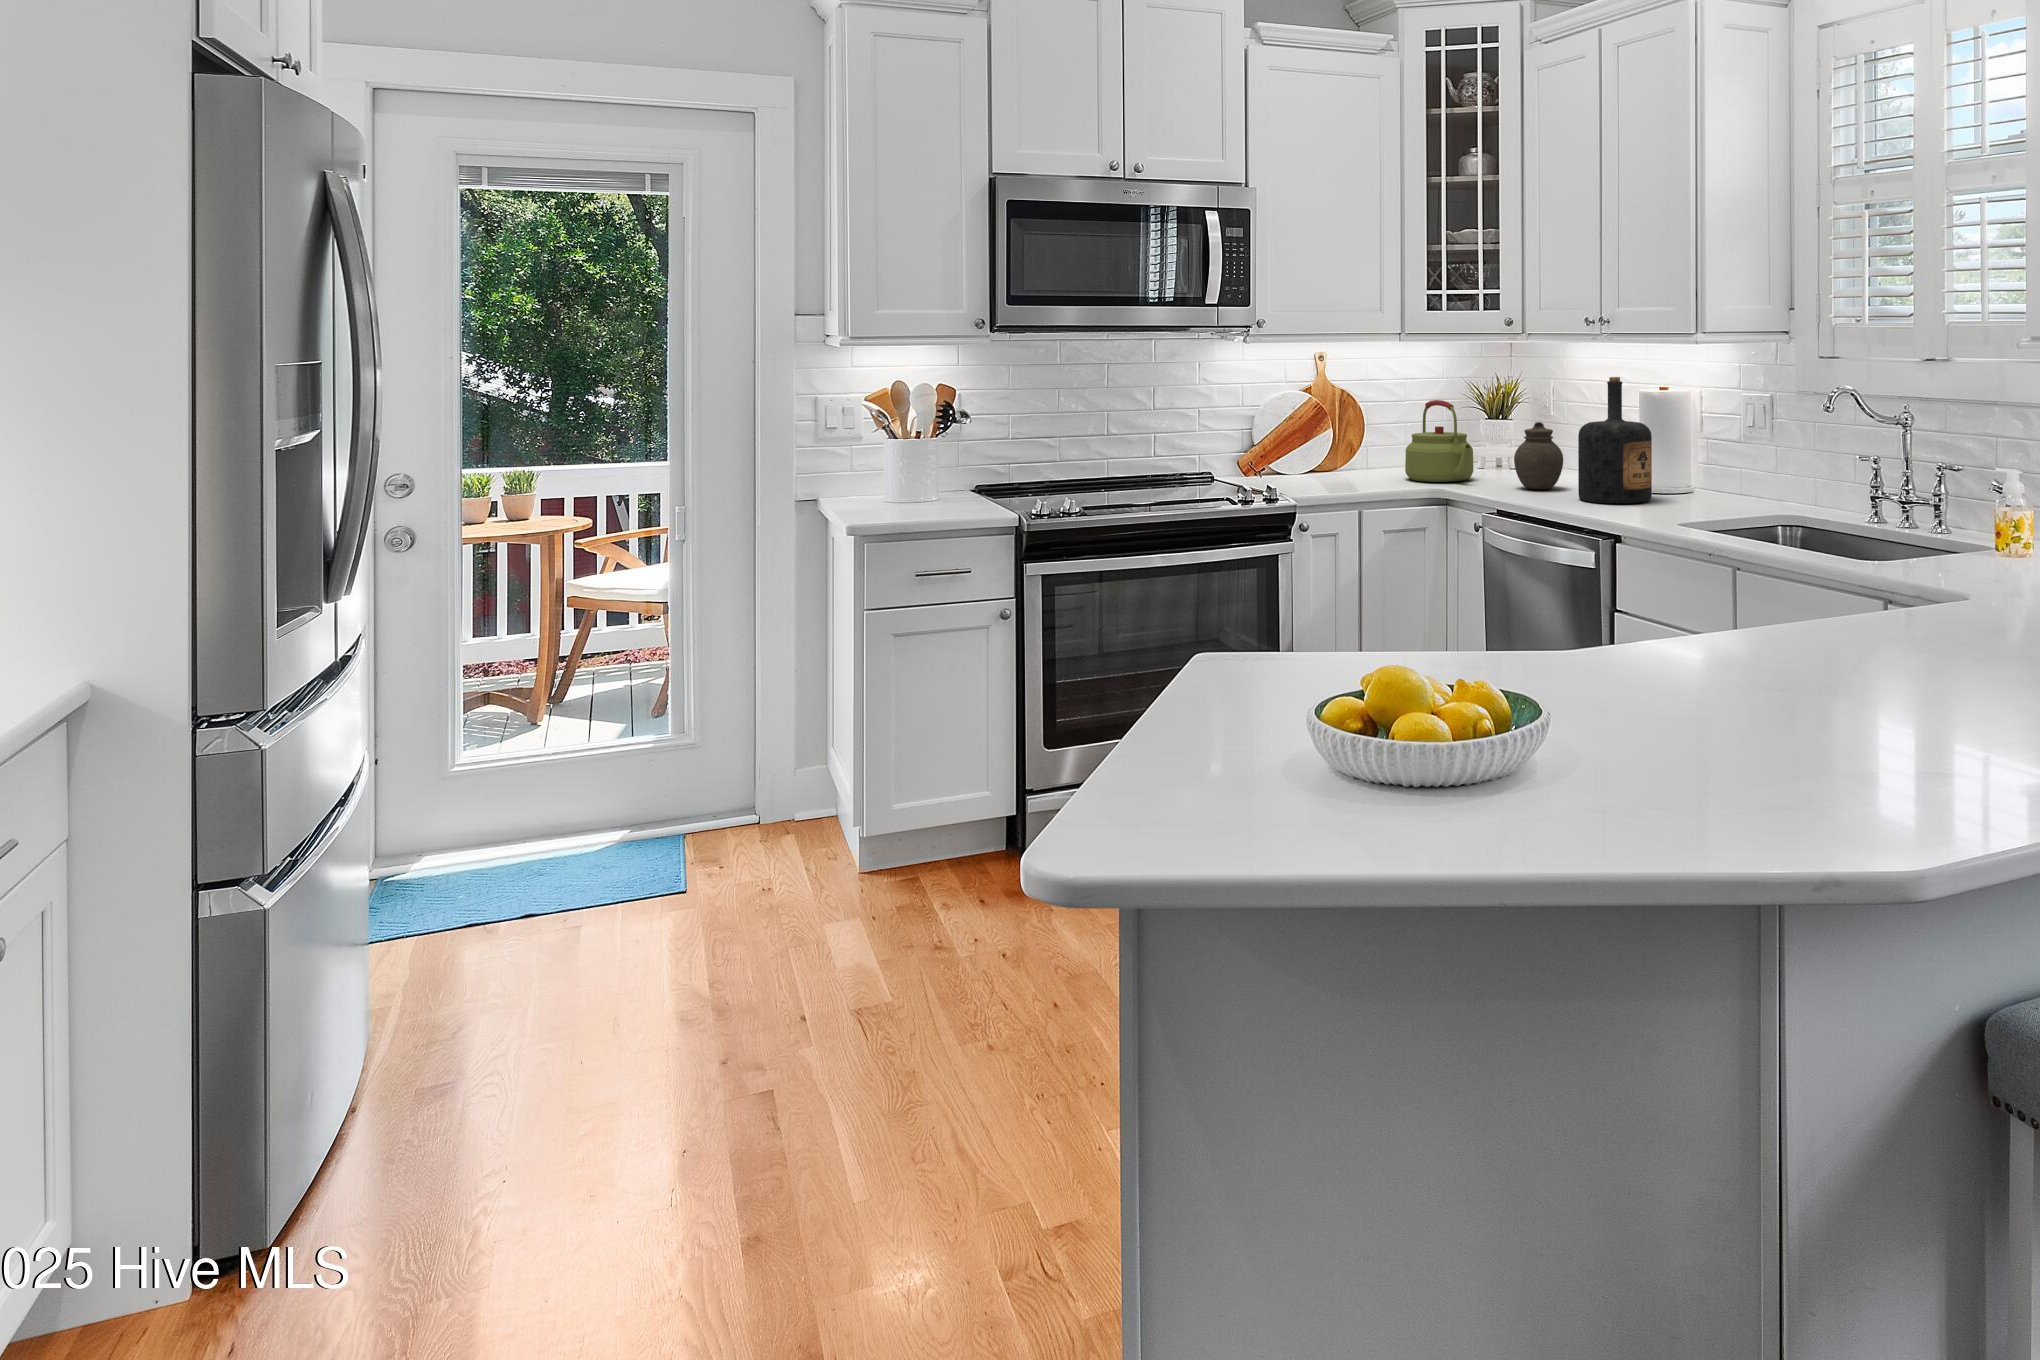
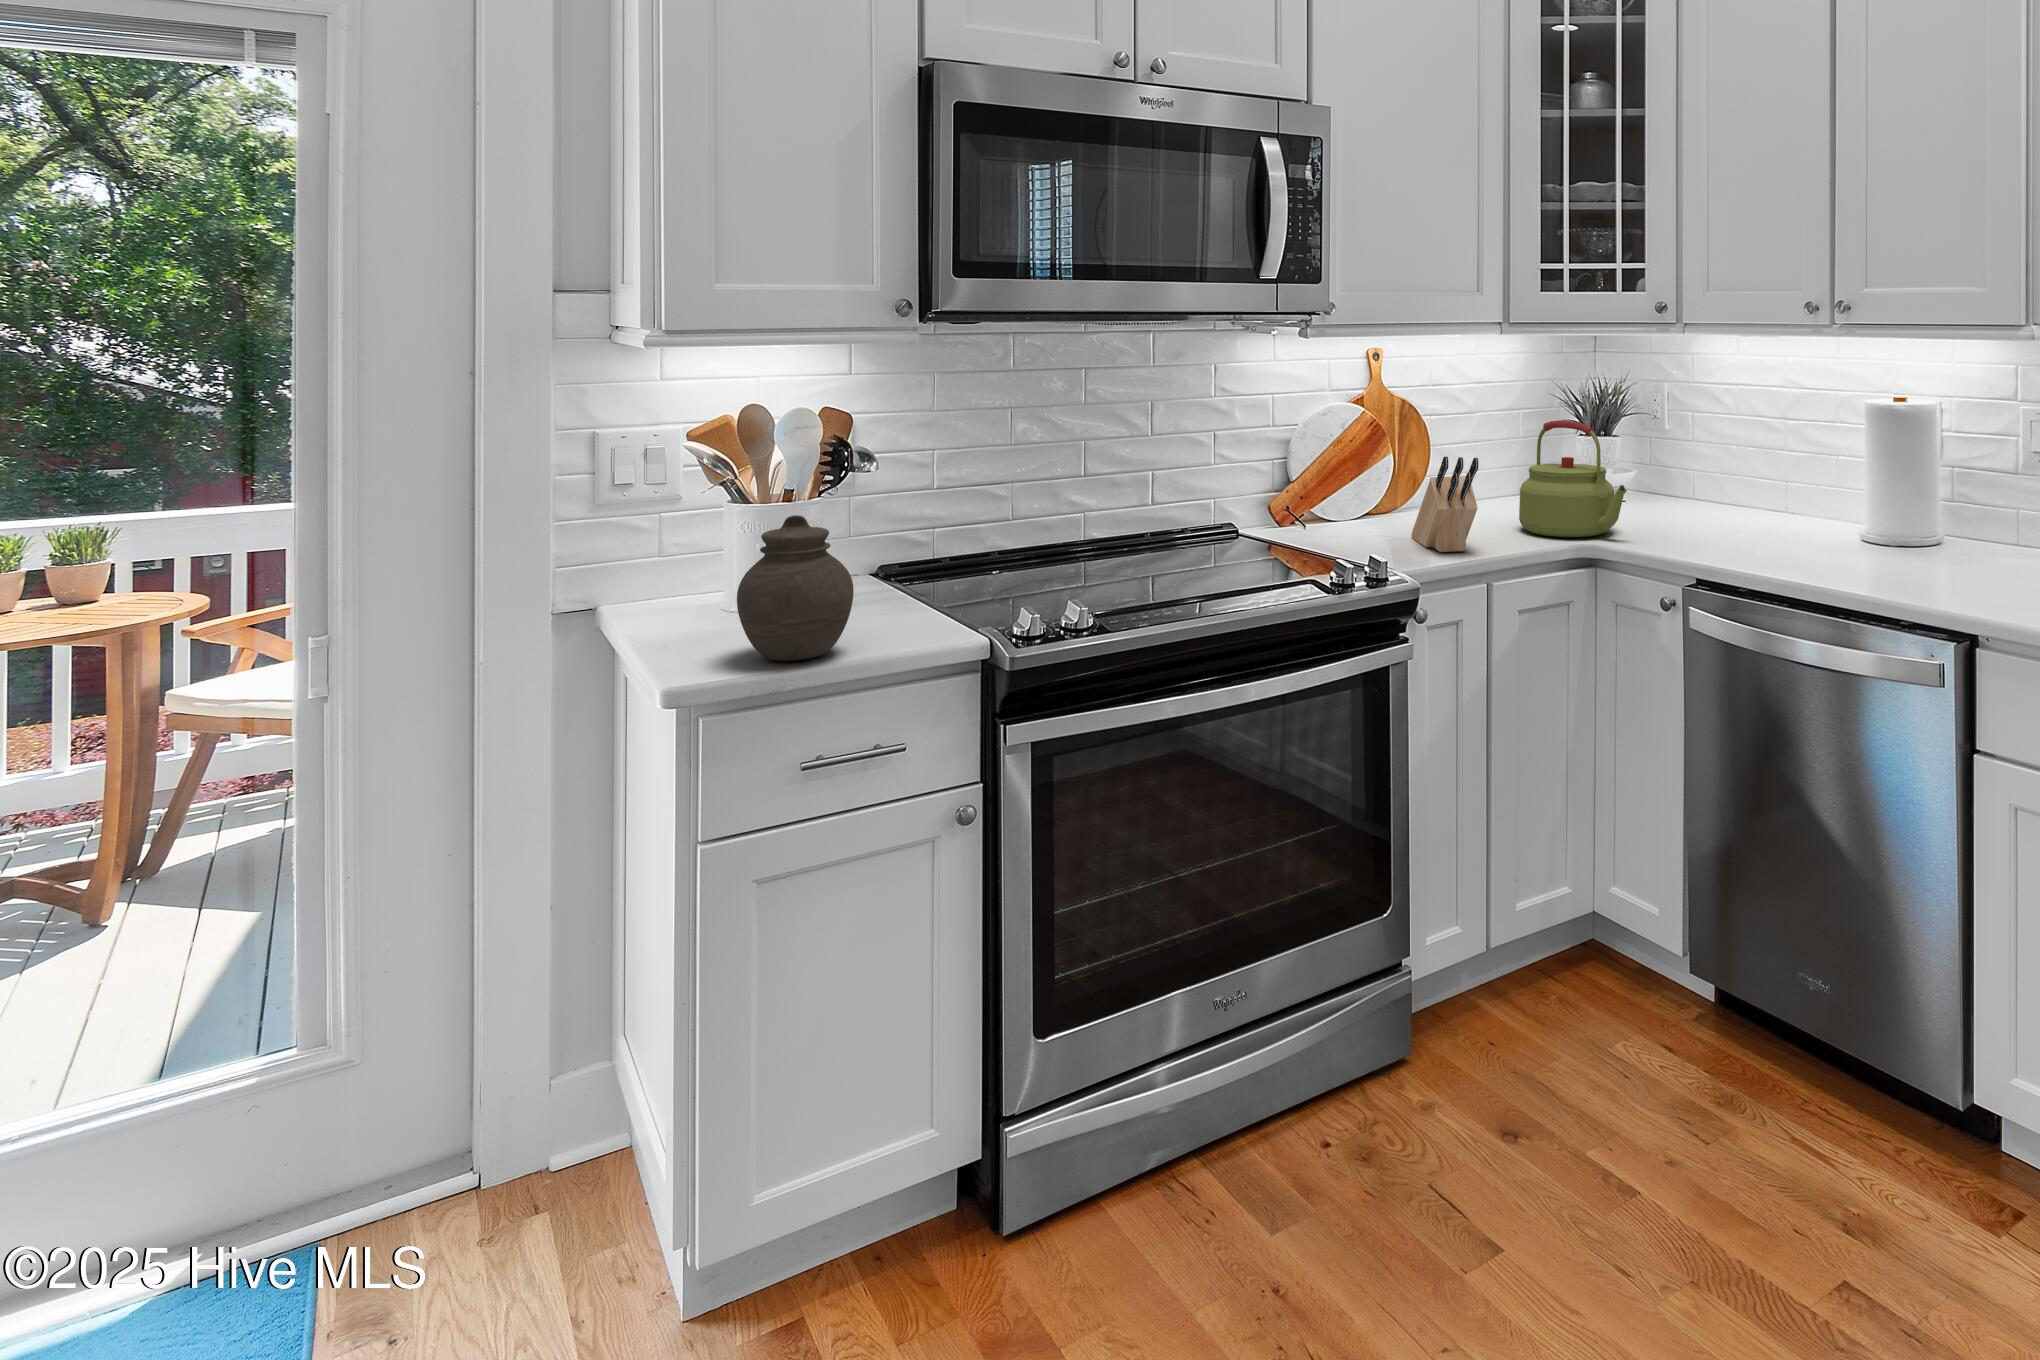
bottle: present [1578,377,1652,504] -> none [1810,395,1918,579]
knife block: none [1324,421,1355,487] -> present [1411,457,1478,552]
jar: present [1514,422,1563,490] -> present [737,515,854,661]

